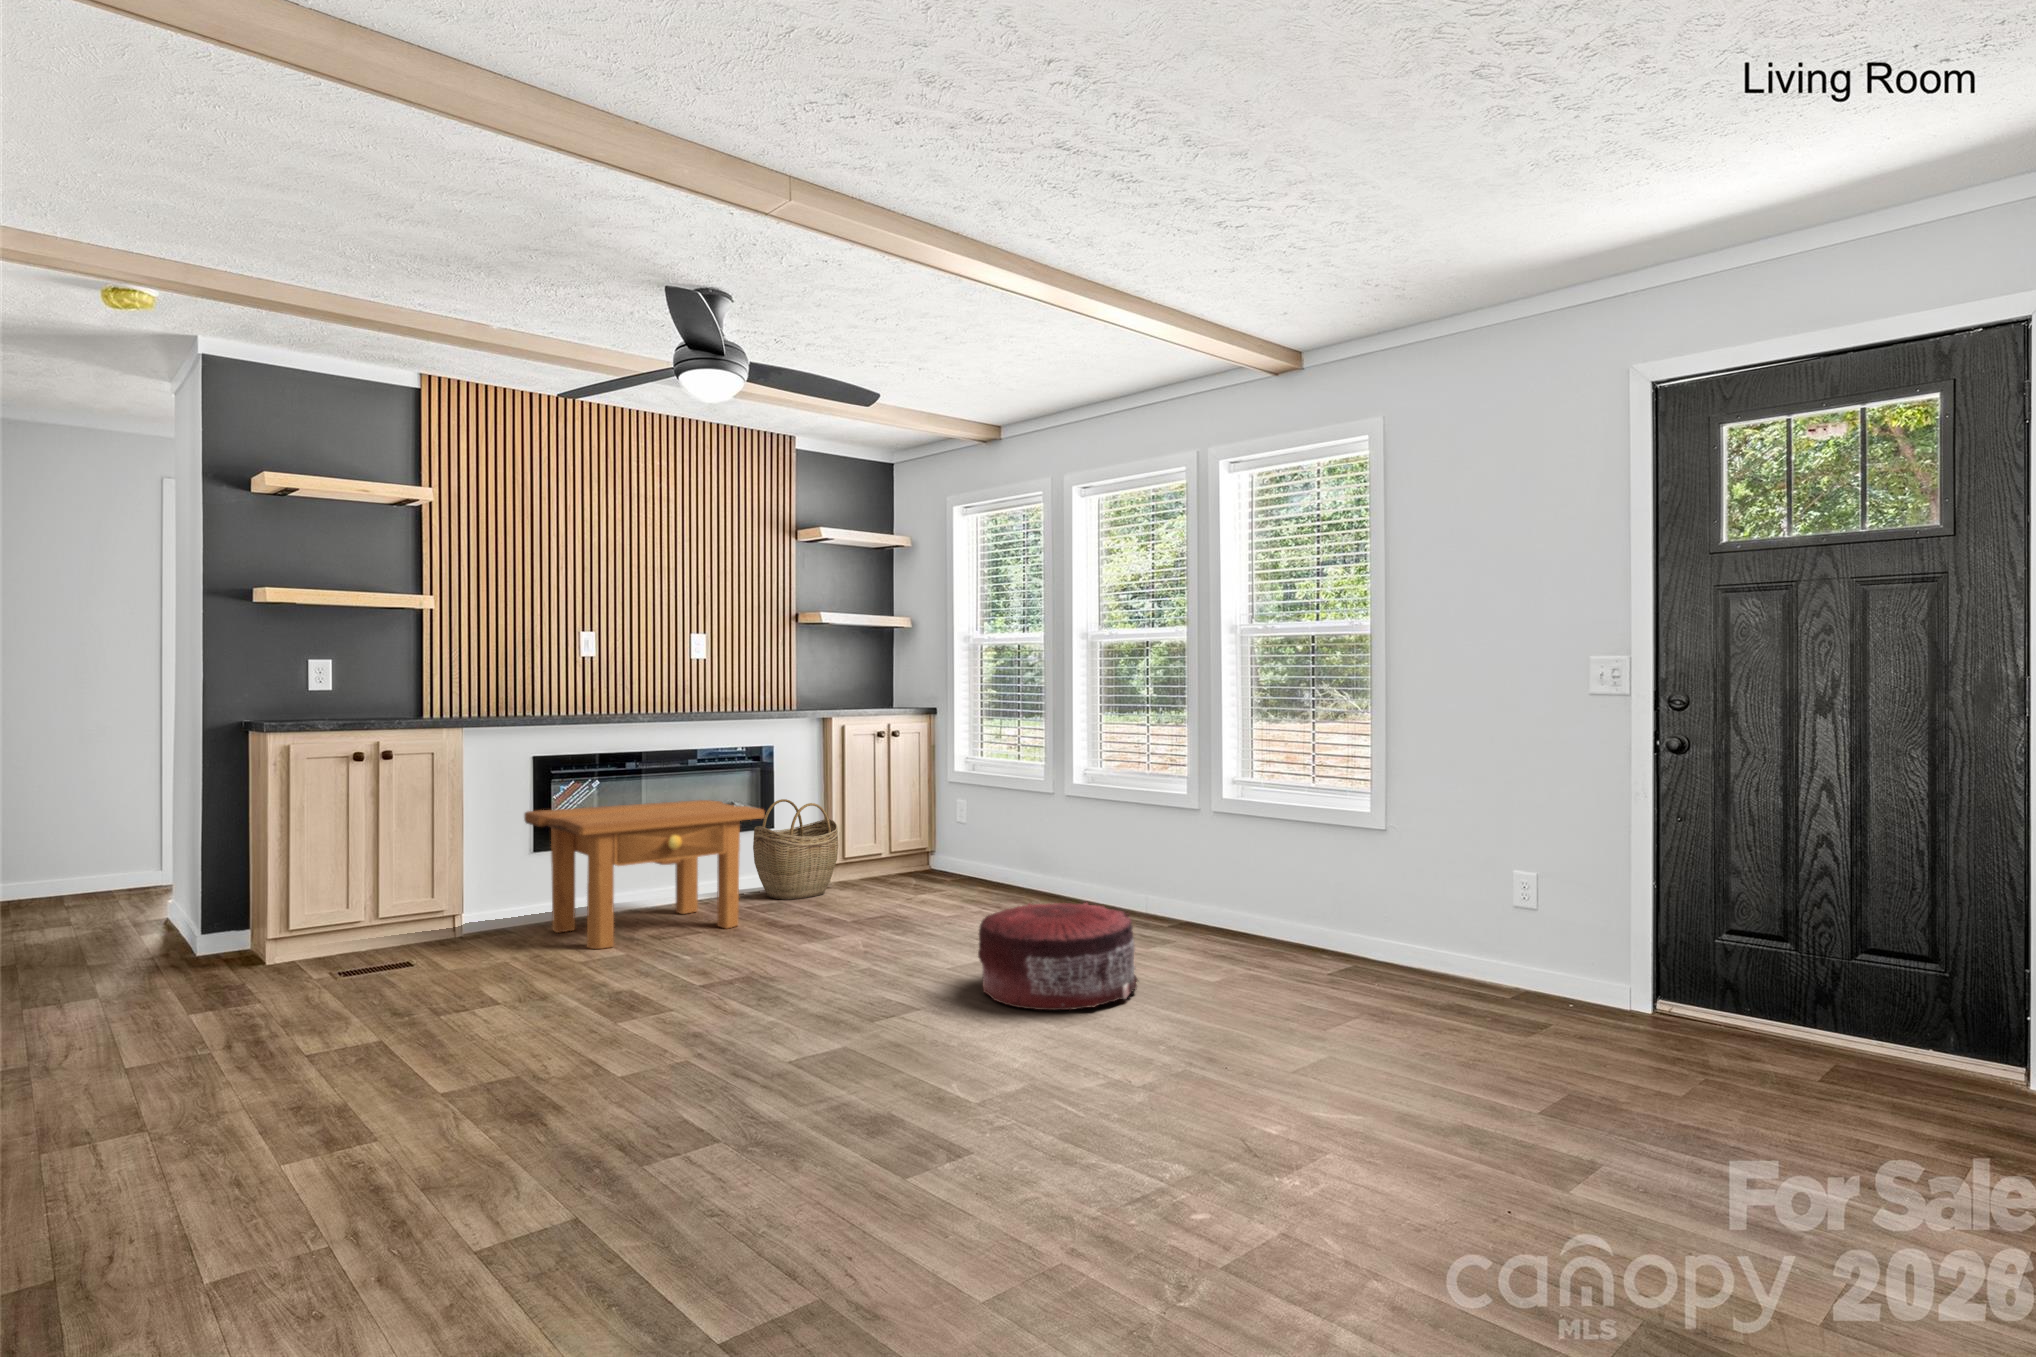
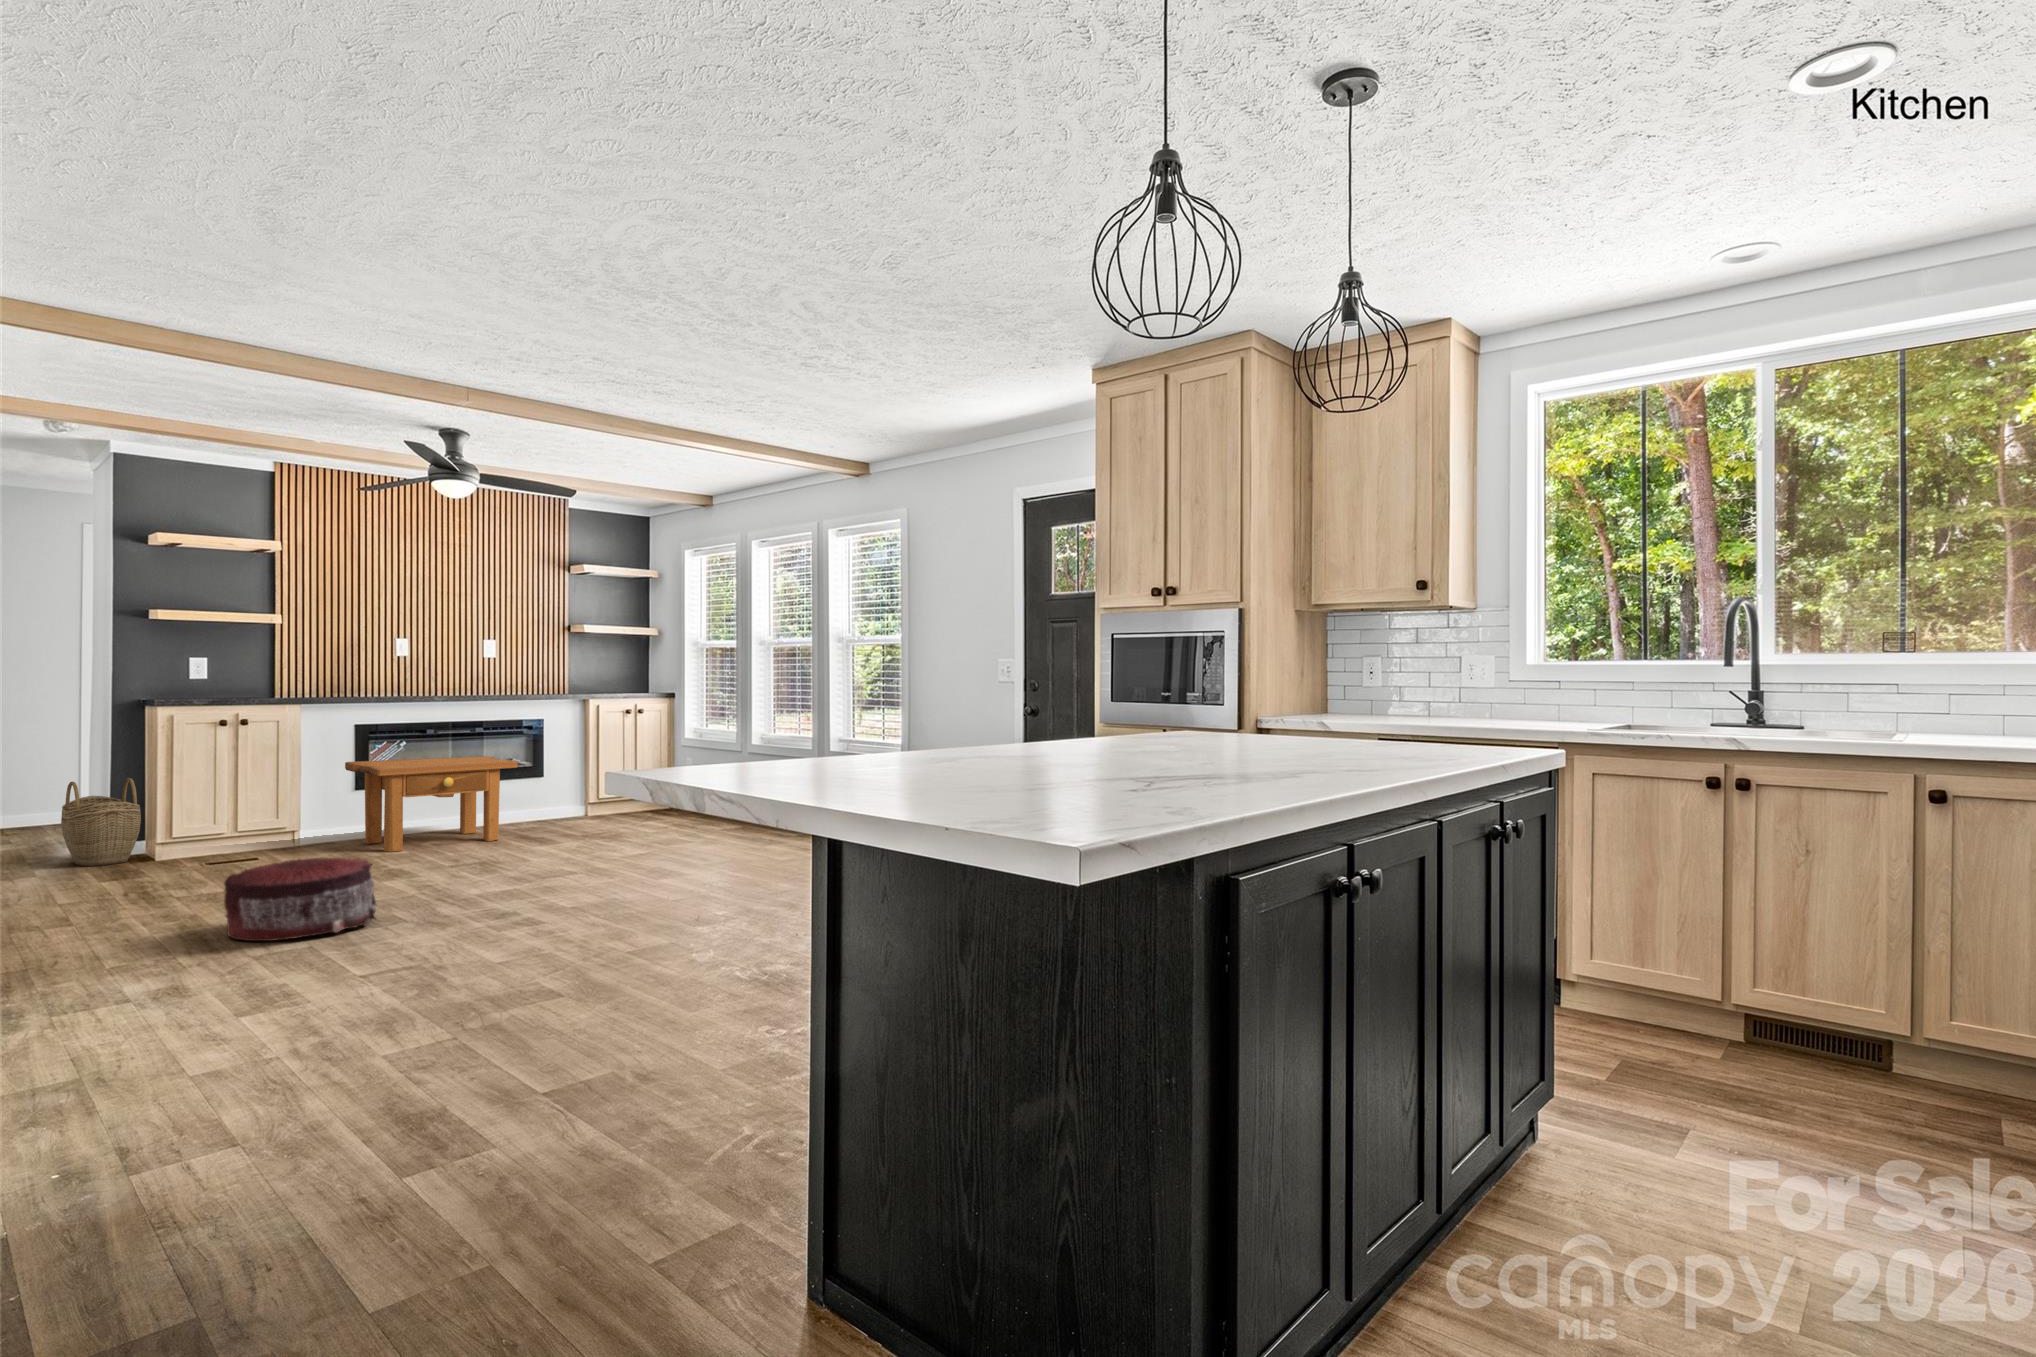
woven basket: present [753,799,838,900] -> present [61,778,141,866]
pouf: present [978,903,1138,1010] -> present [224,858,377,941]

